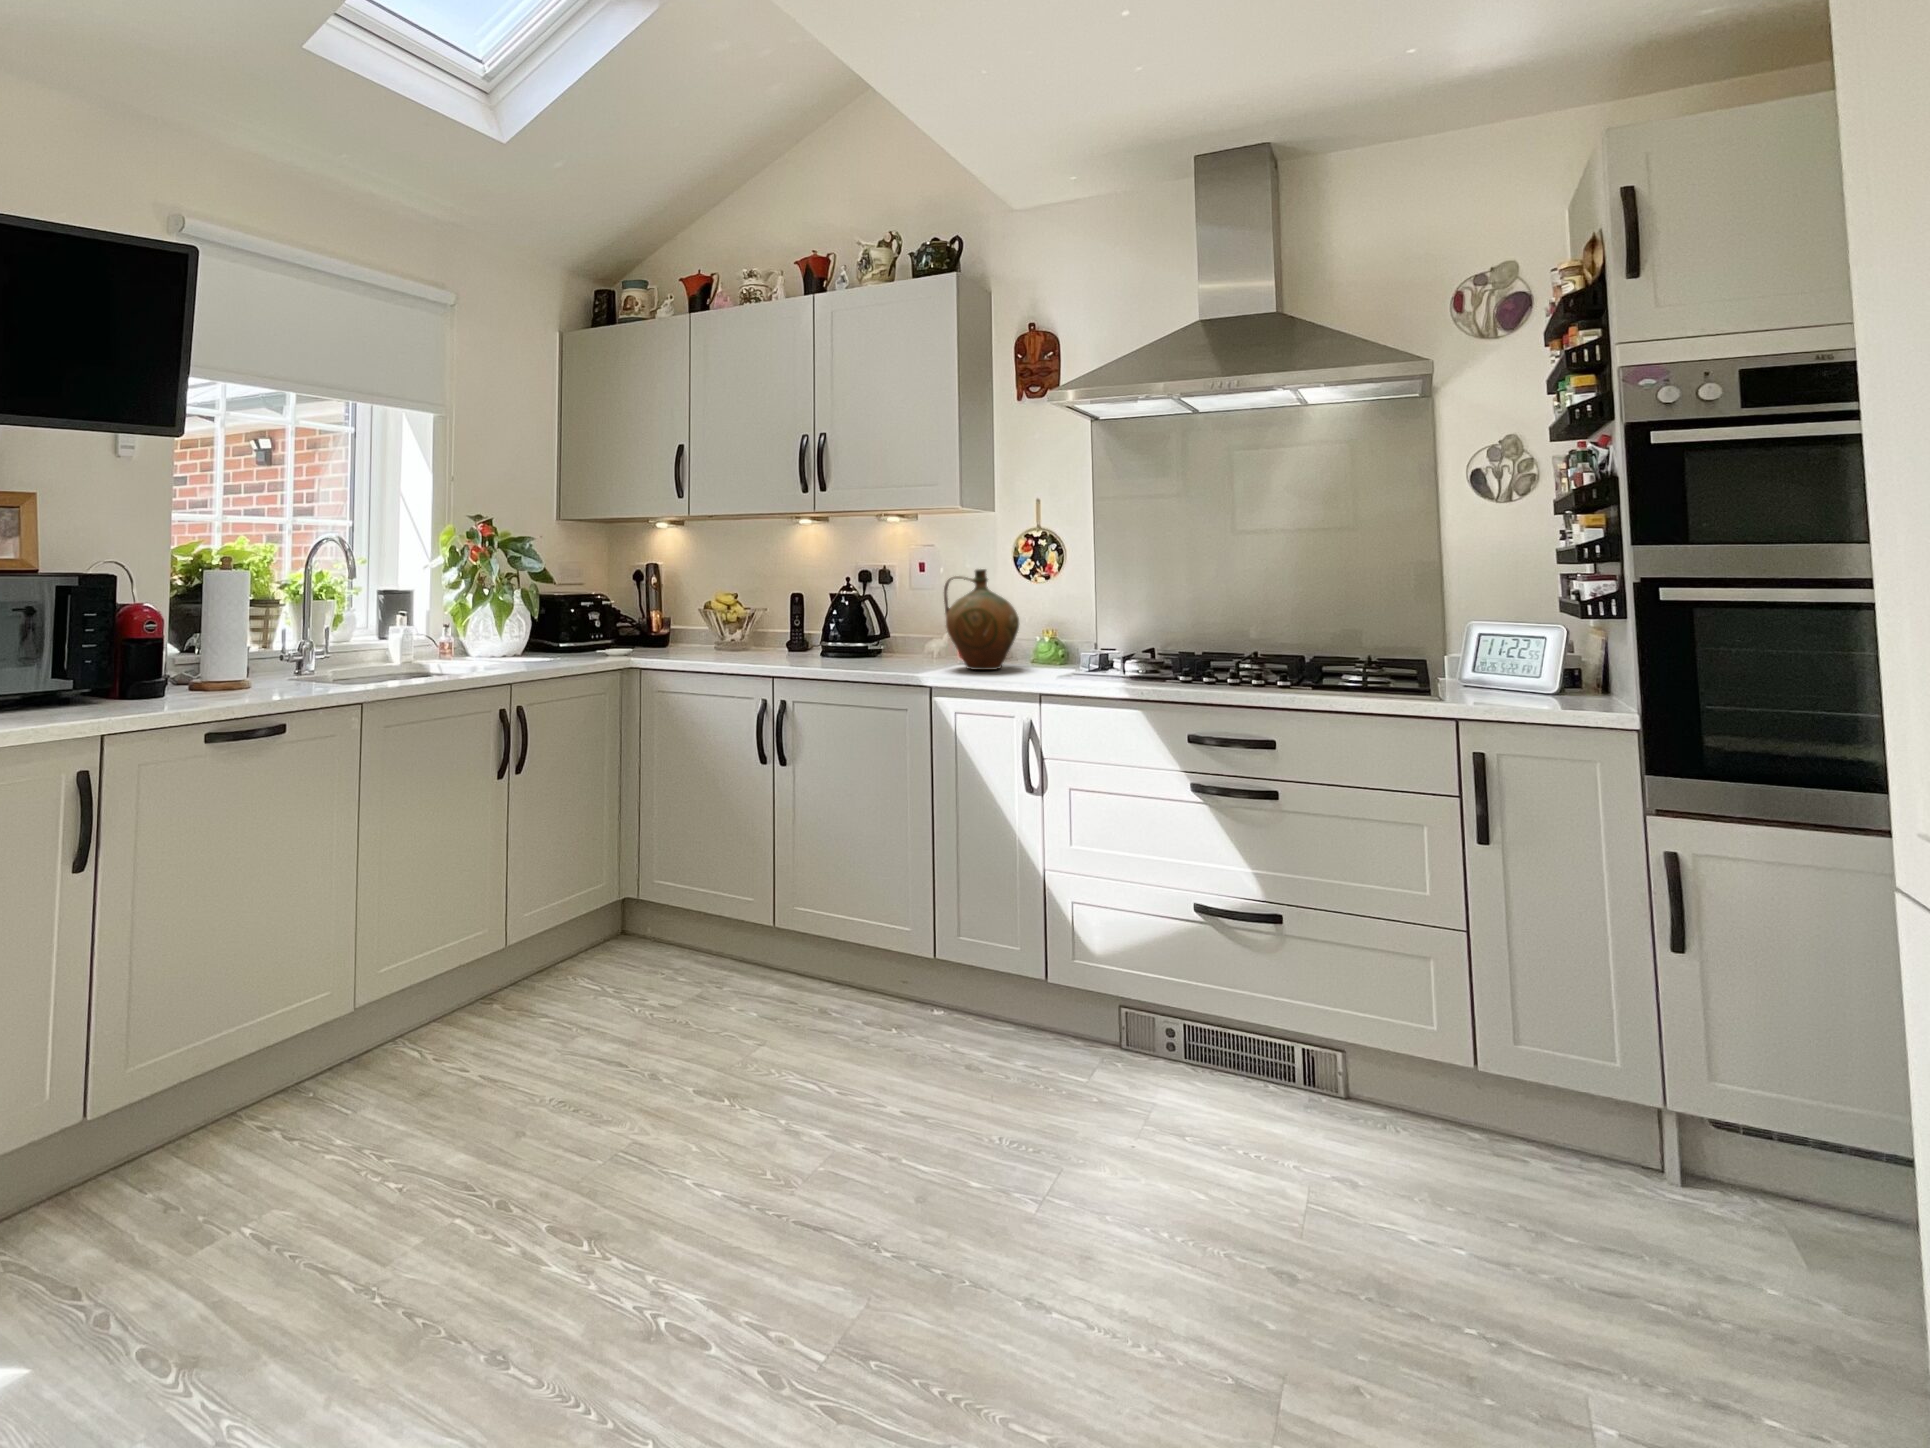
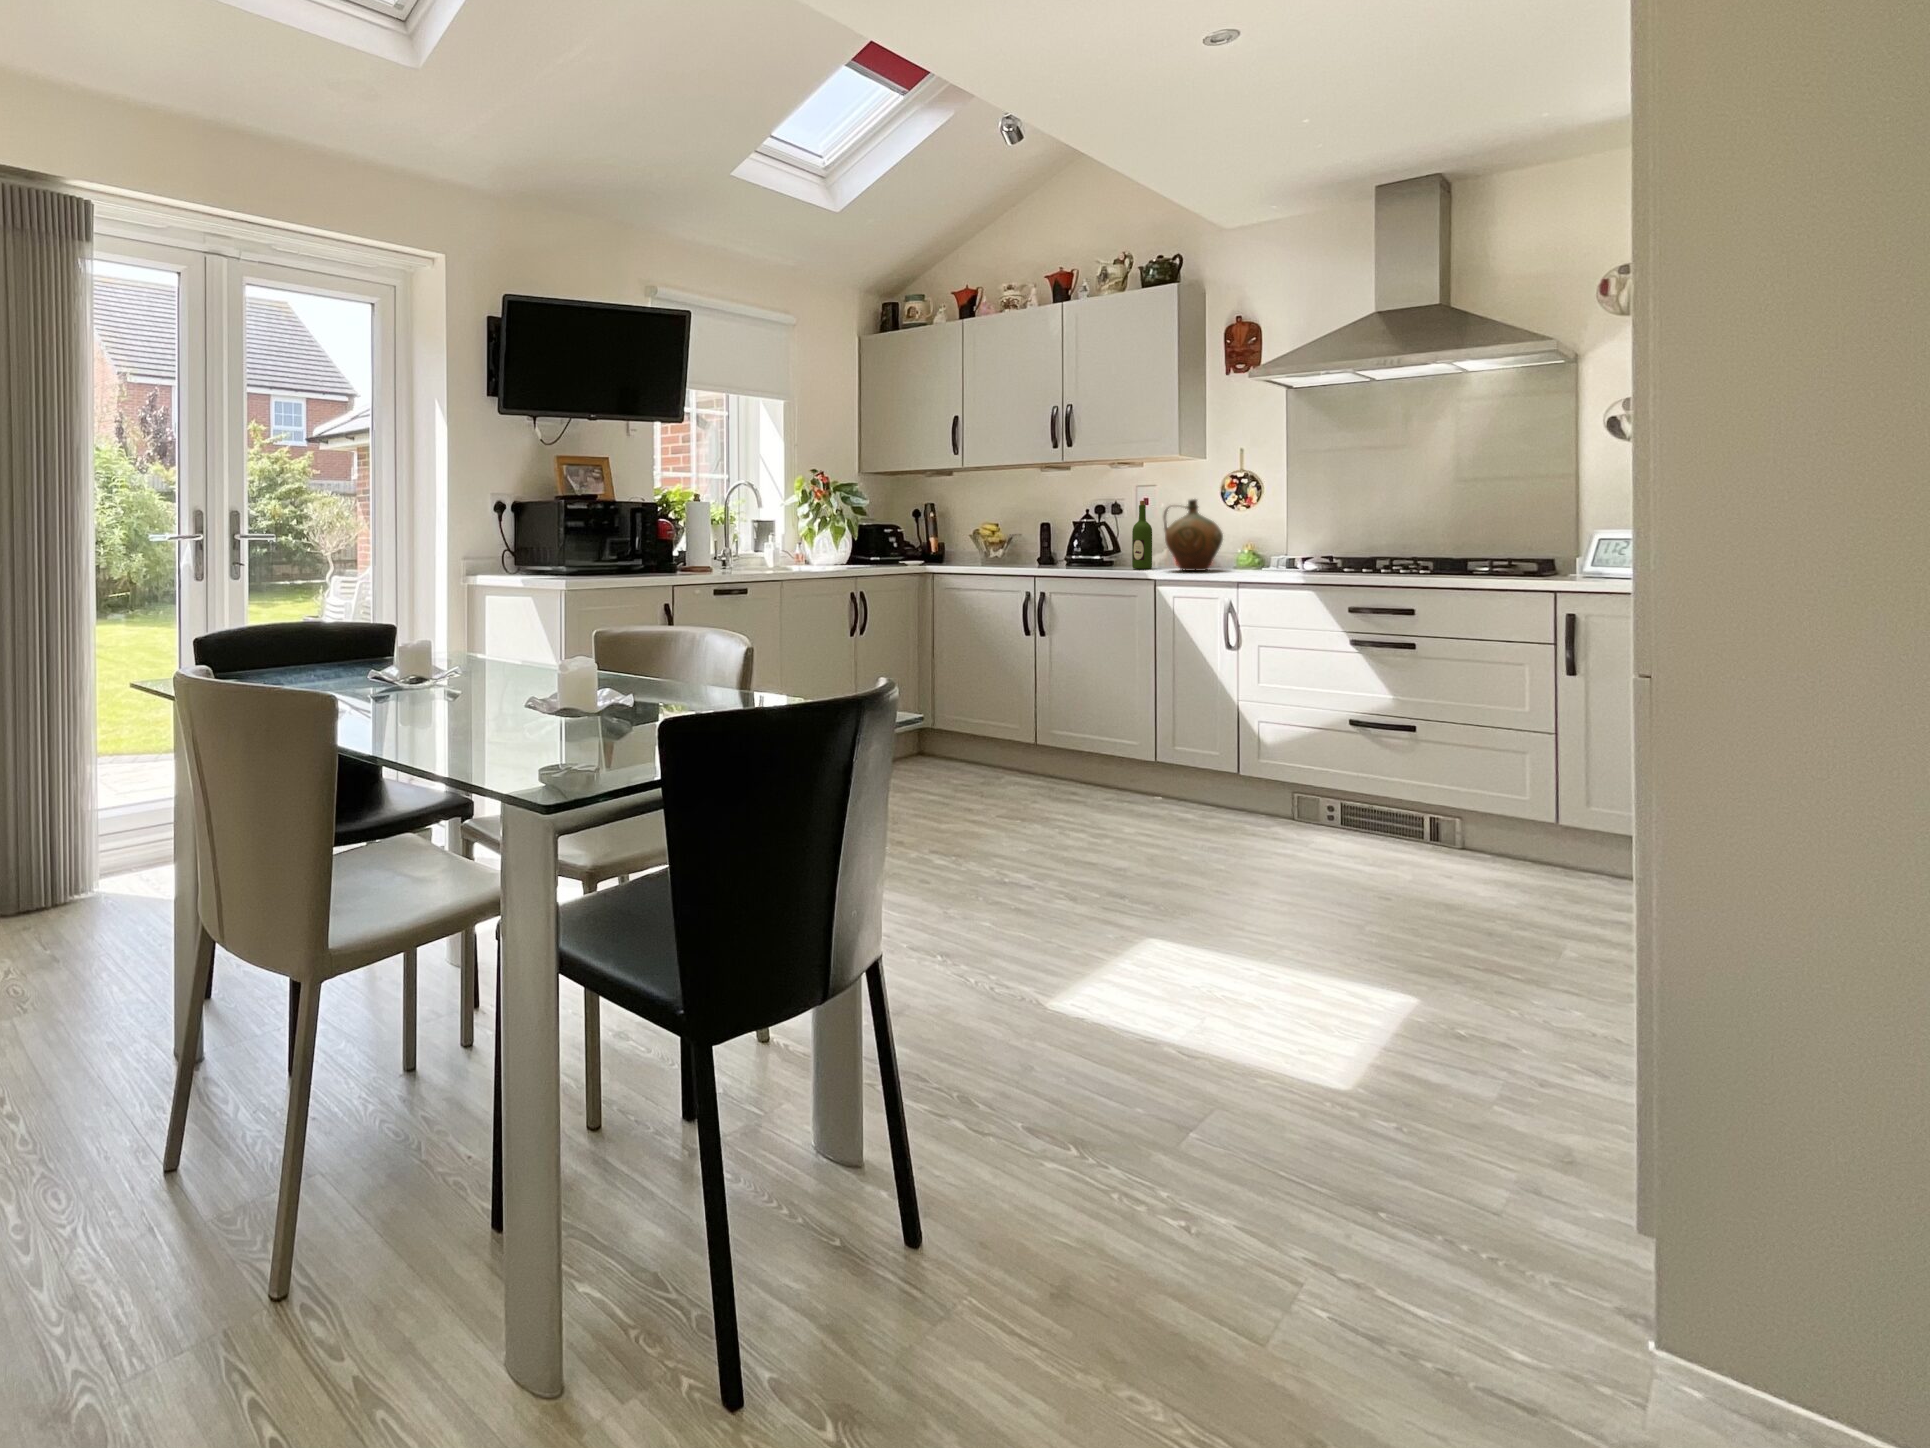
wine bottle: none [905,569,930,664] -> present [1132,501,1152,569]

